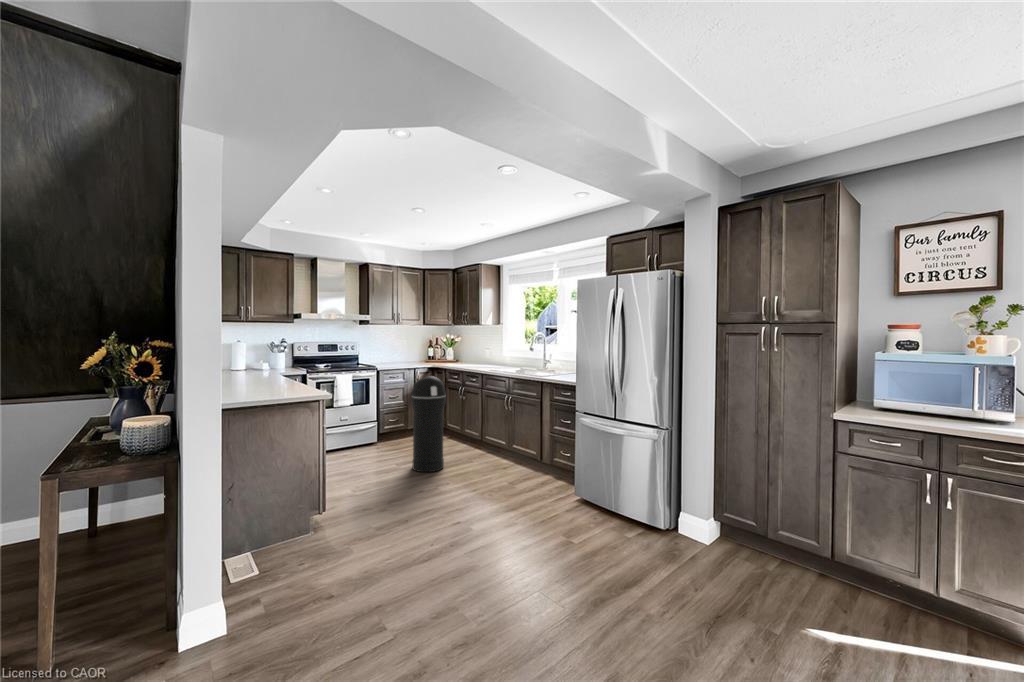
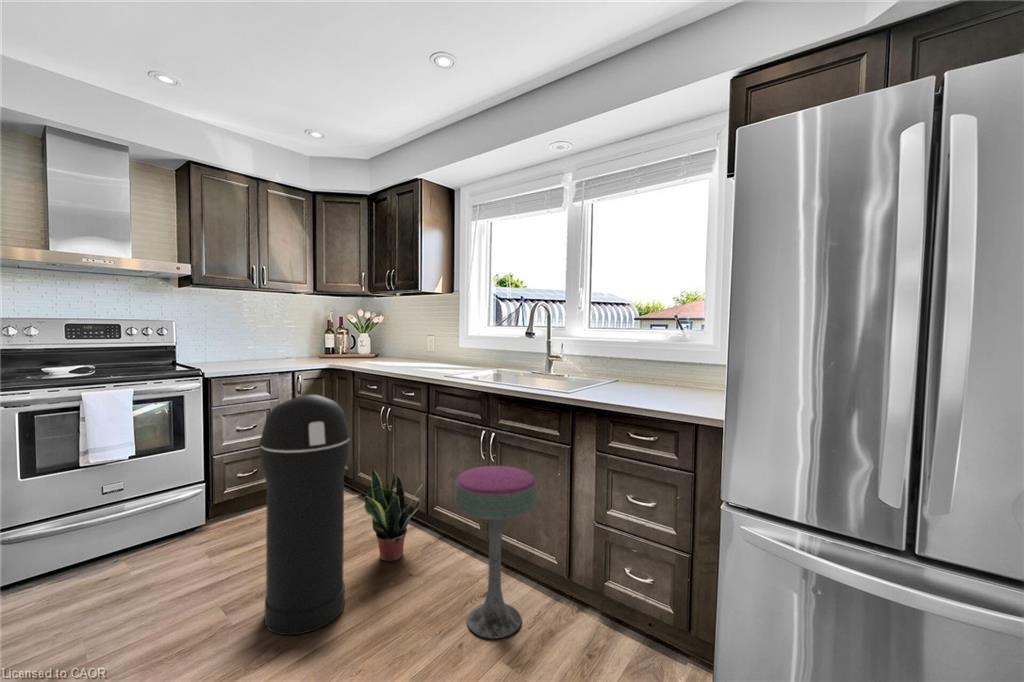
bar stool: none [489,410,523,478] -> present [455,466,536,639]
potted plant: none [451,414,479,457] -> present [364,468,422,561]

